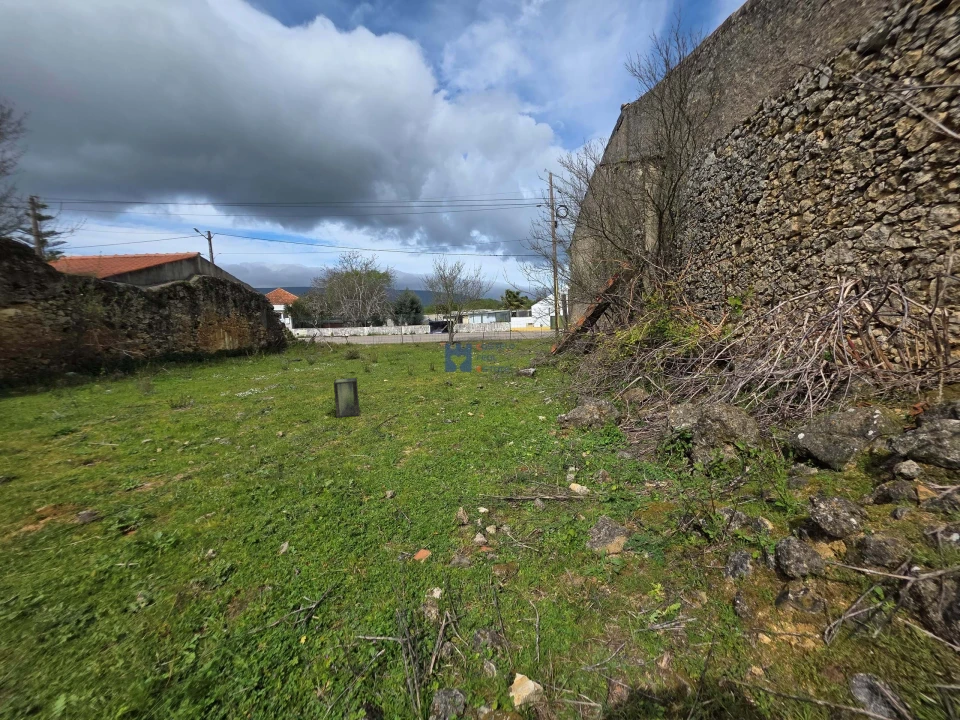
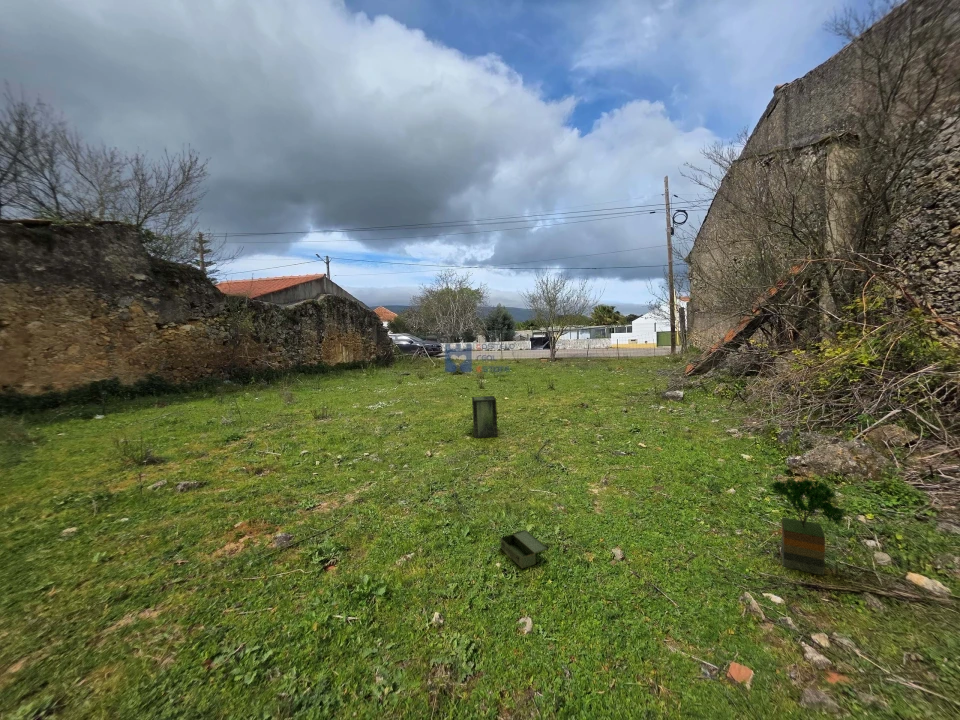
potted tree: none [531,431,576,504] -> present [771,478,844,575]
toolbox: none [314,493,352,526] -> present [501,530,548,568]

